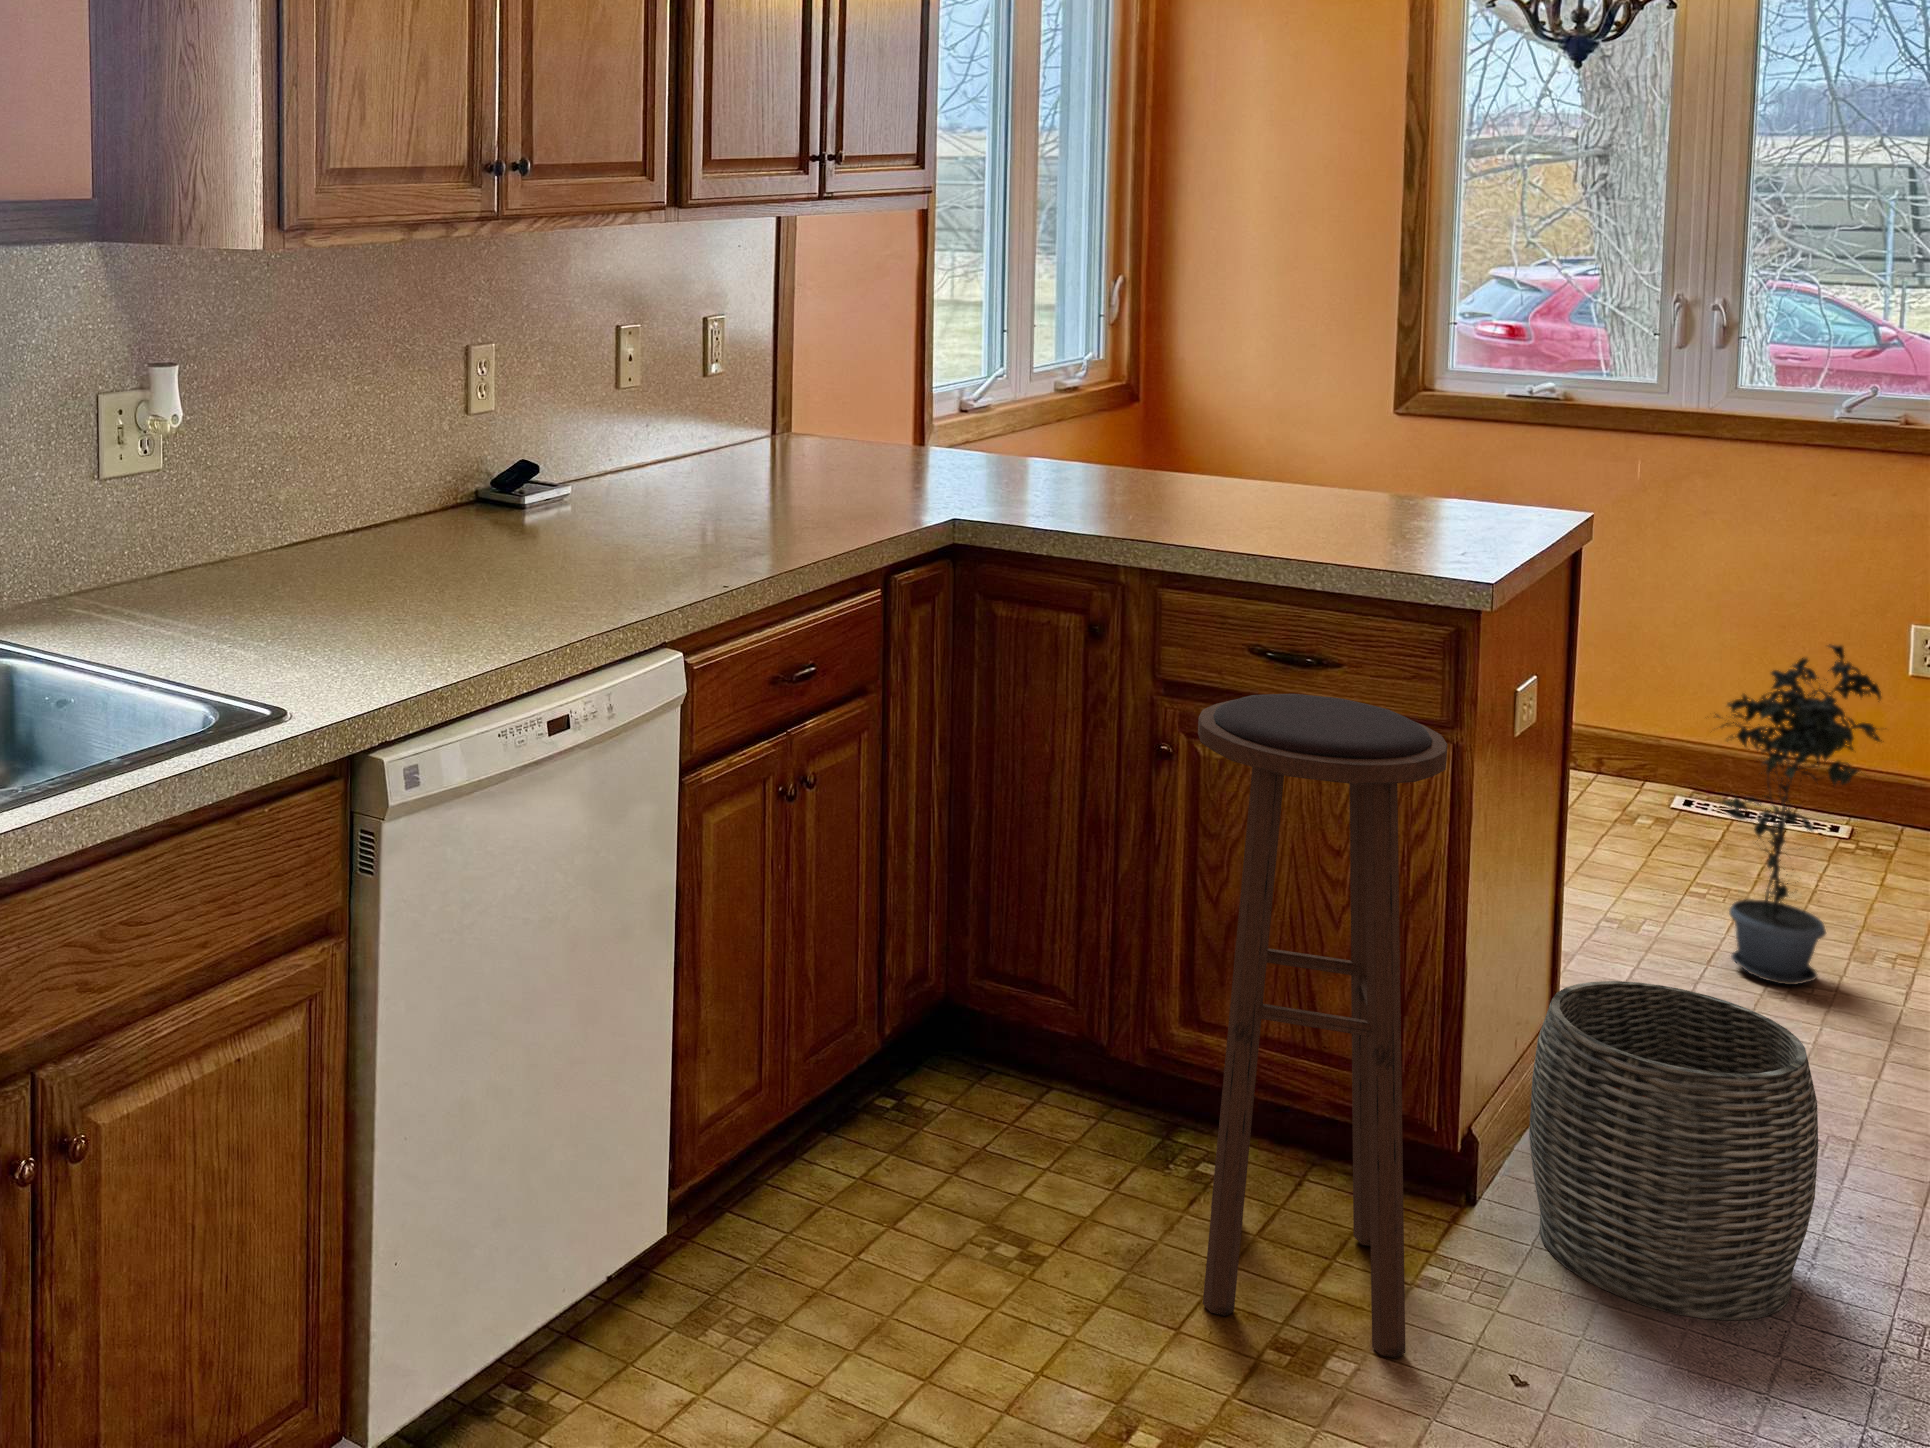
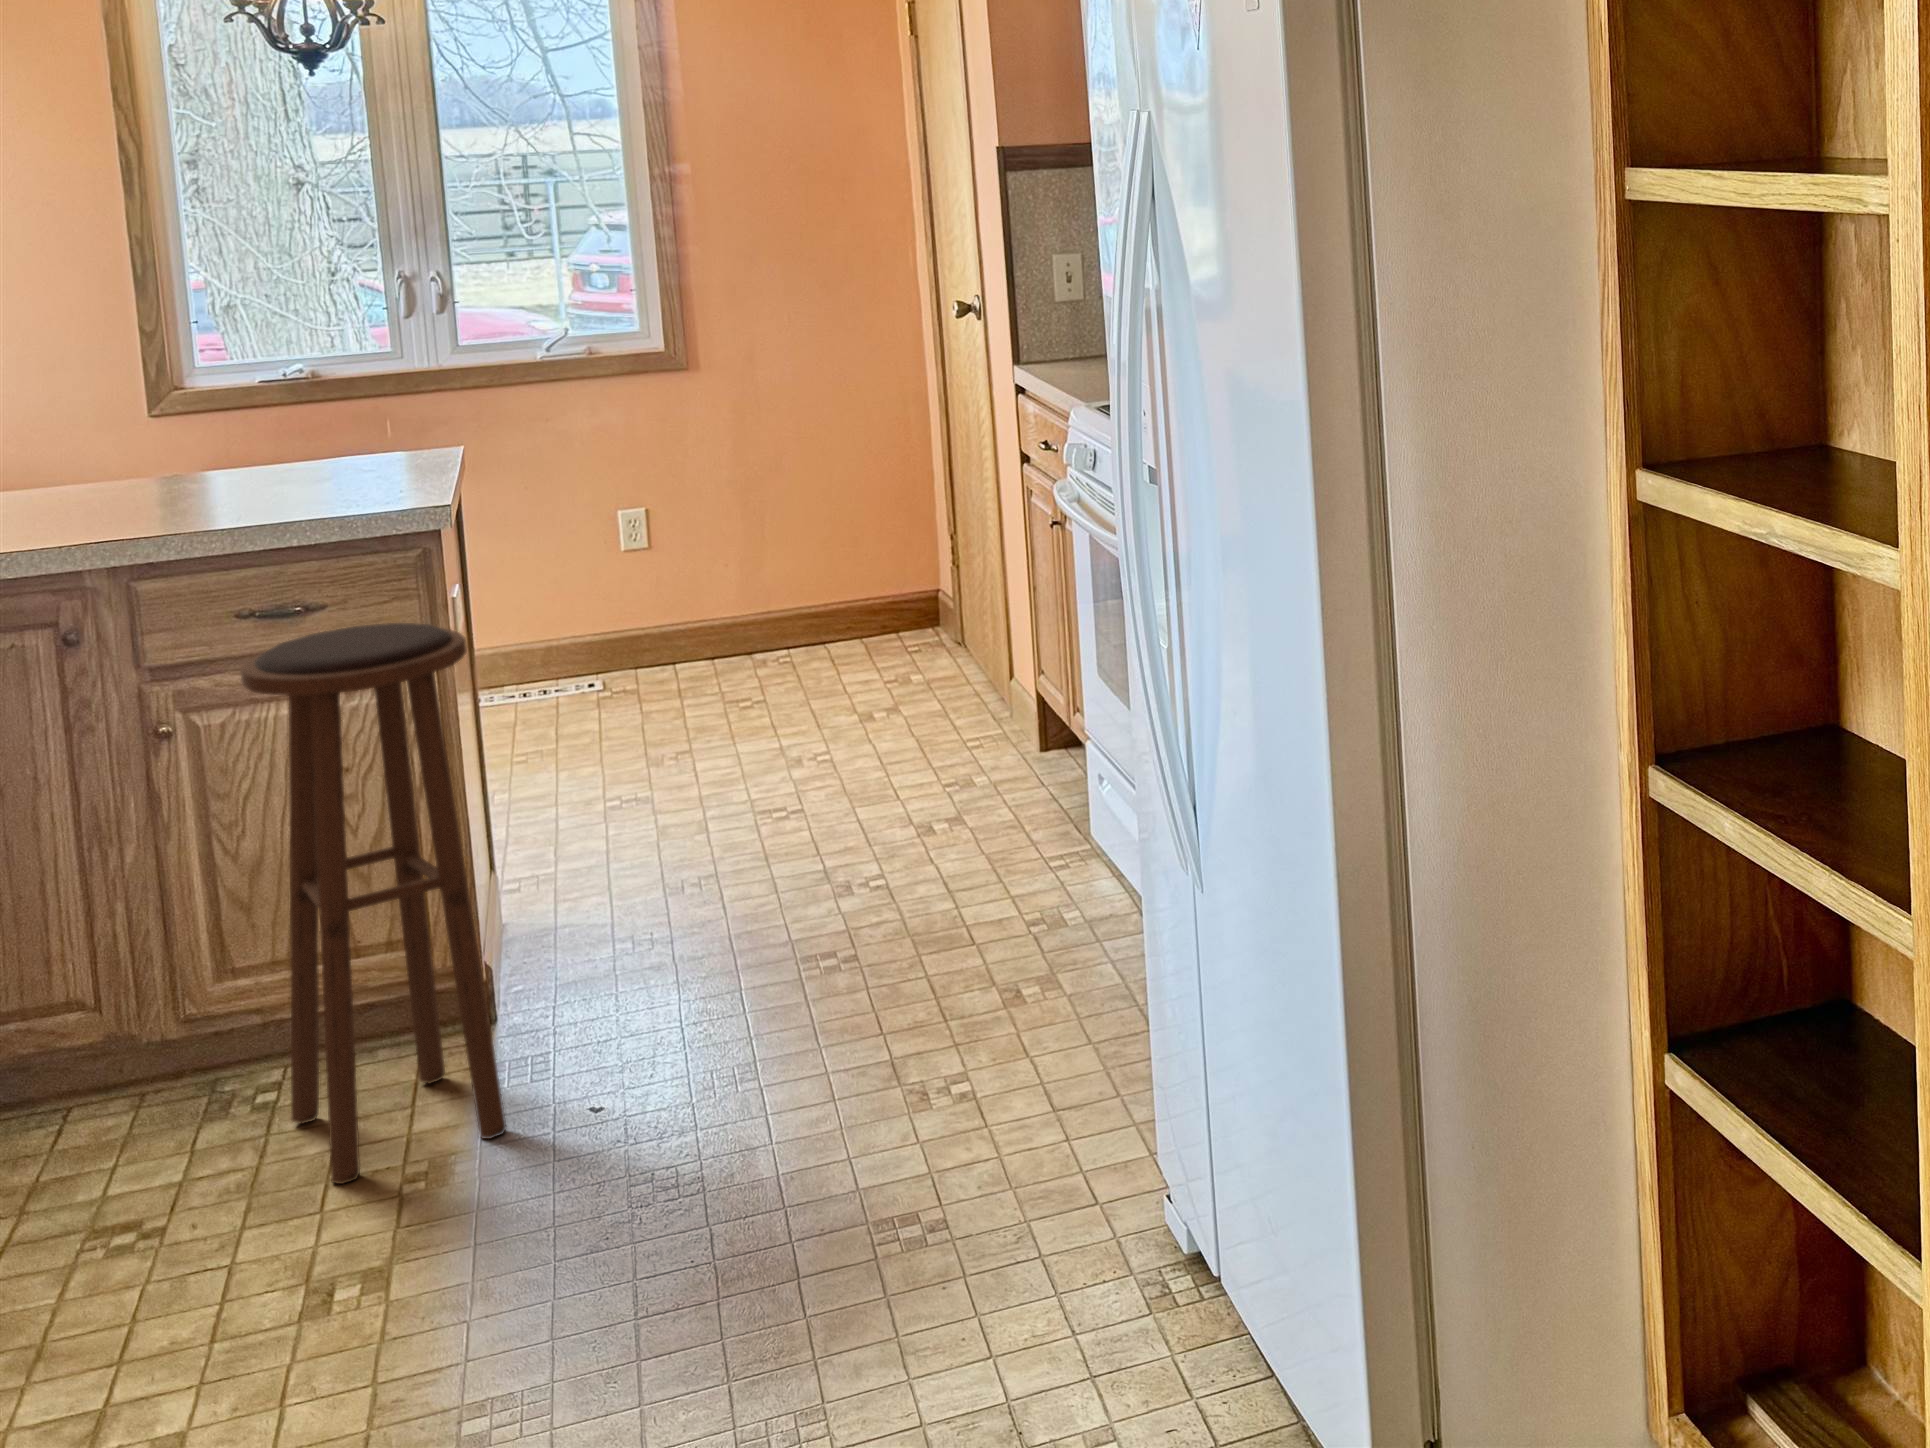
potted plant: present [1715,644,1882,985] -> none [530,524,661,799]
woven basket: present [1529,981,1818,1320] -> none [526,783,731,1026]

